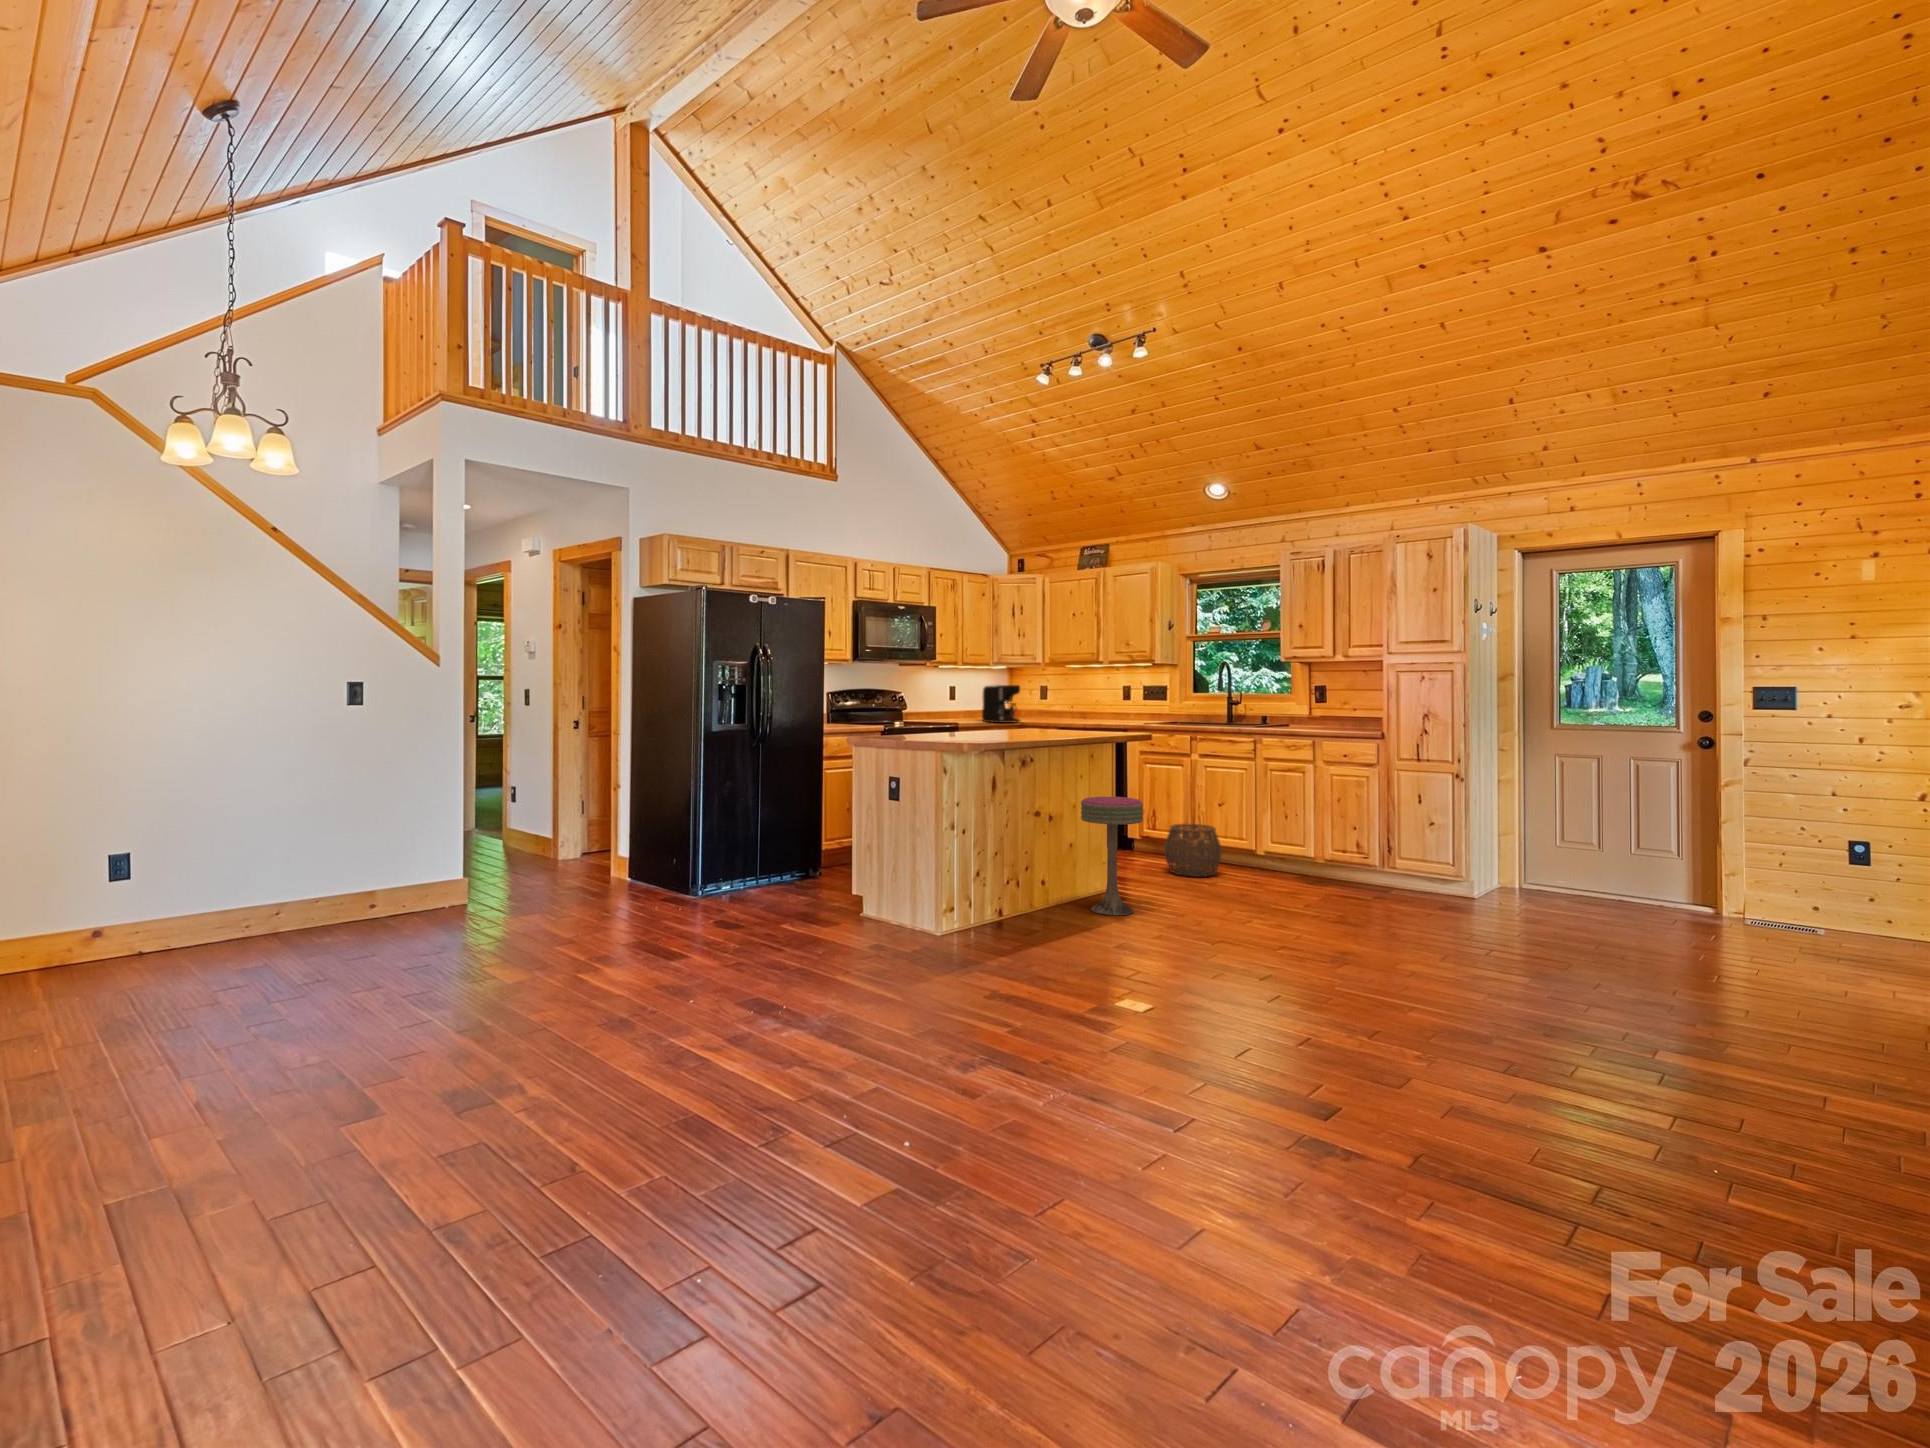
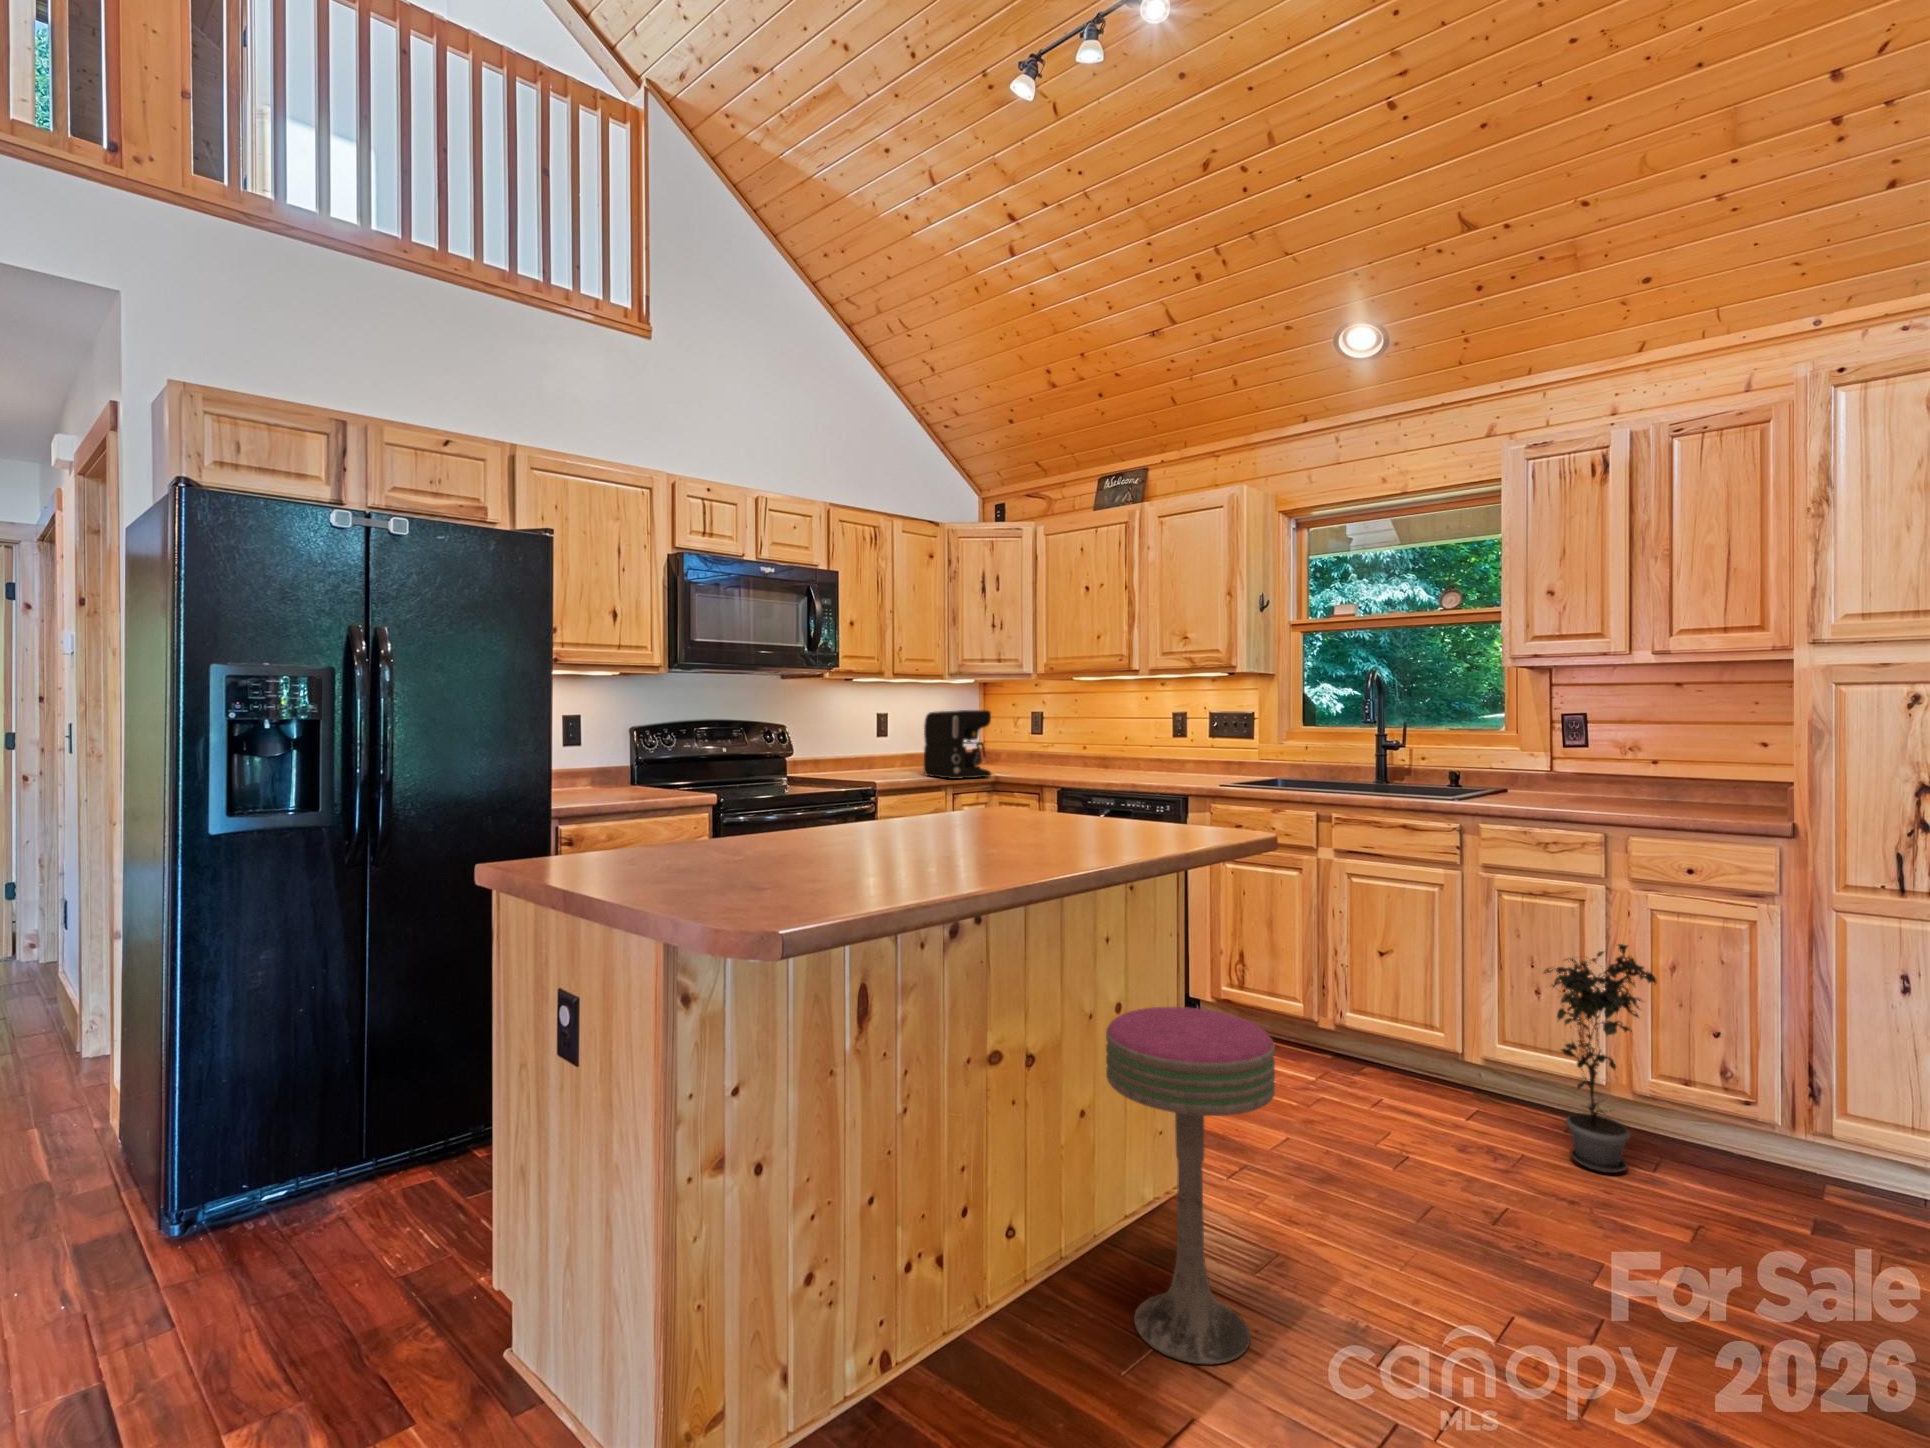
potted plant: none [1275,786,1322,885] -> present [1544,944,1656,1173]
woven basket: present [1165,824,1221,877] -> none [1279,1004,1408,1136]

